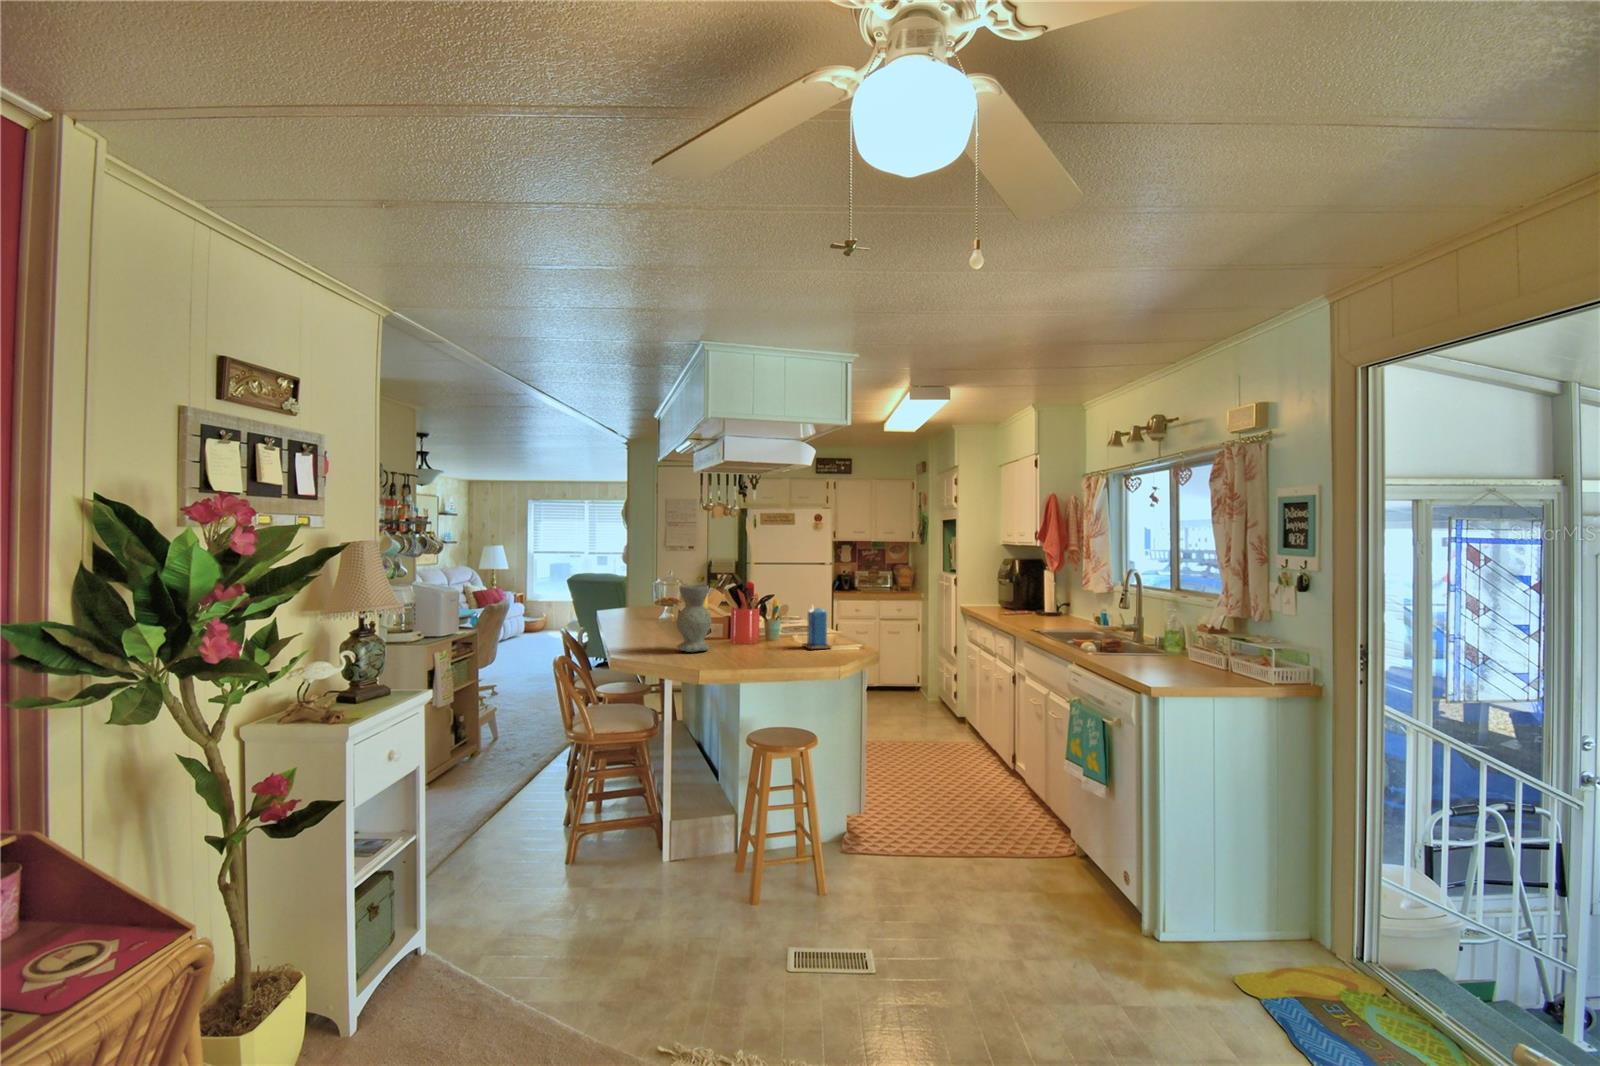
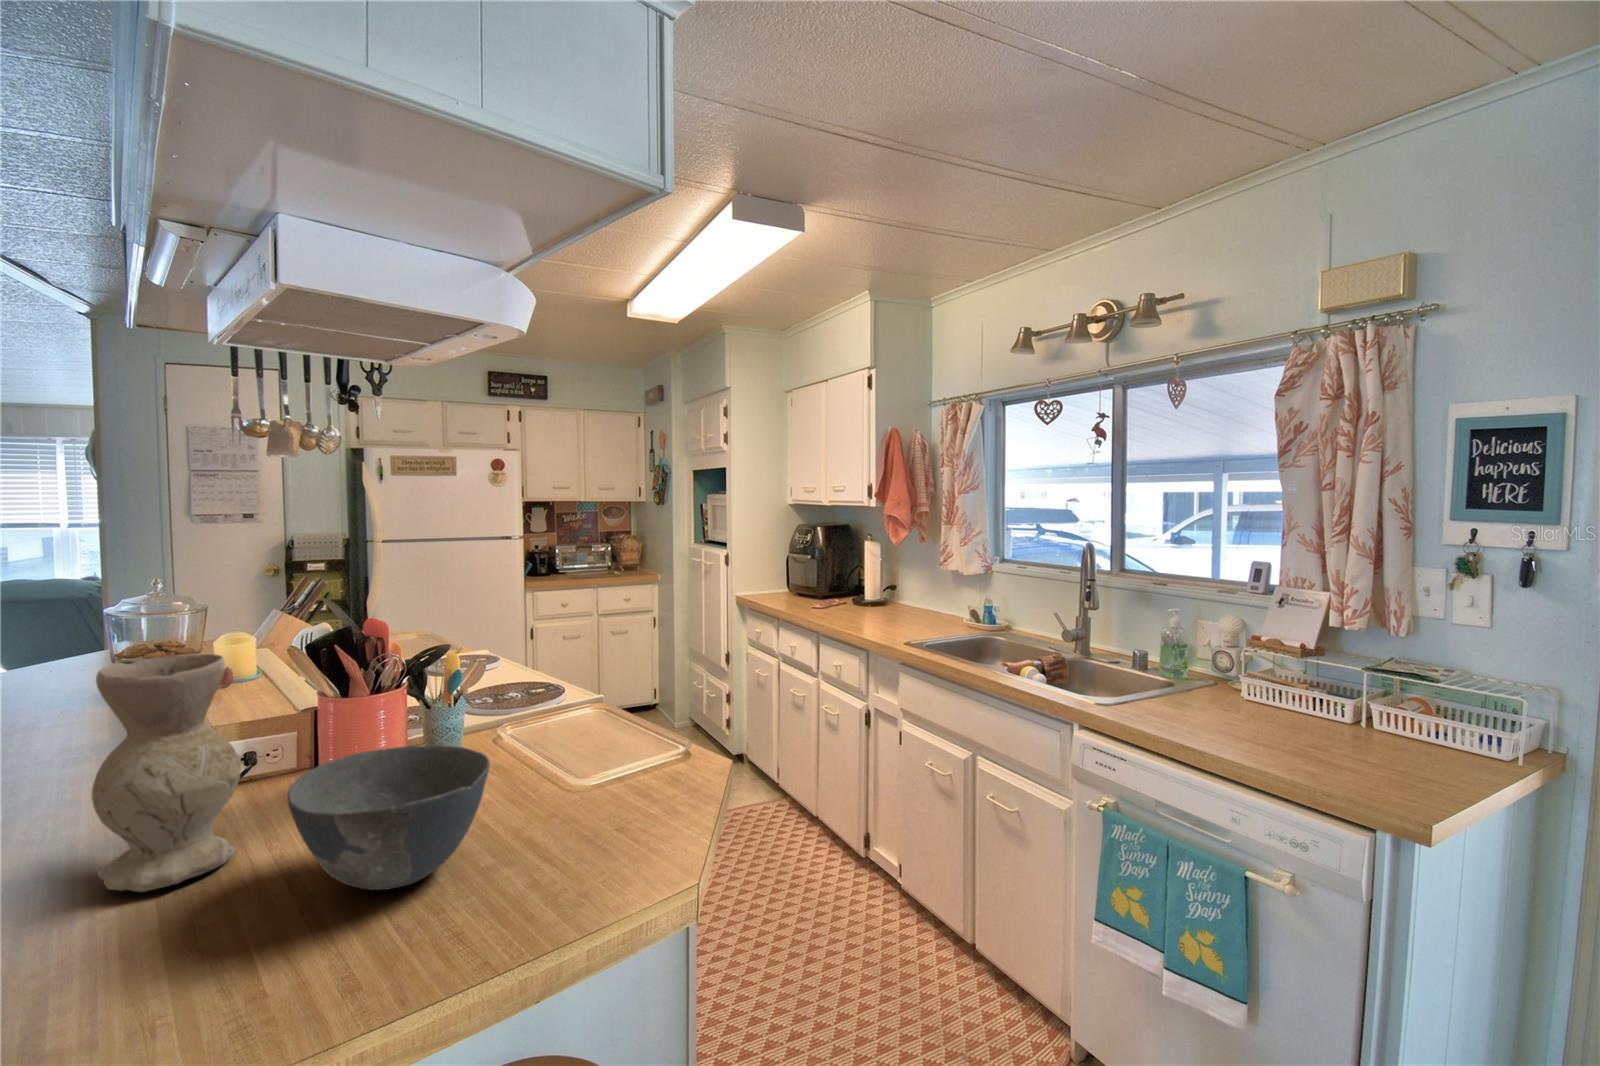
candle: present [802,608,832,649] -> none [534,672,619,796]
bowl: none [726,620,782,657] -> present [288,745,490,890]

